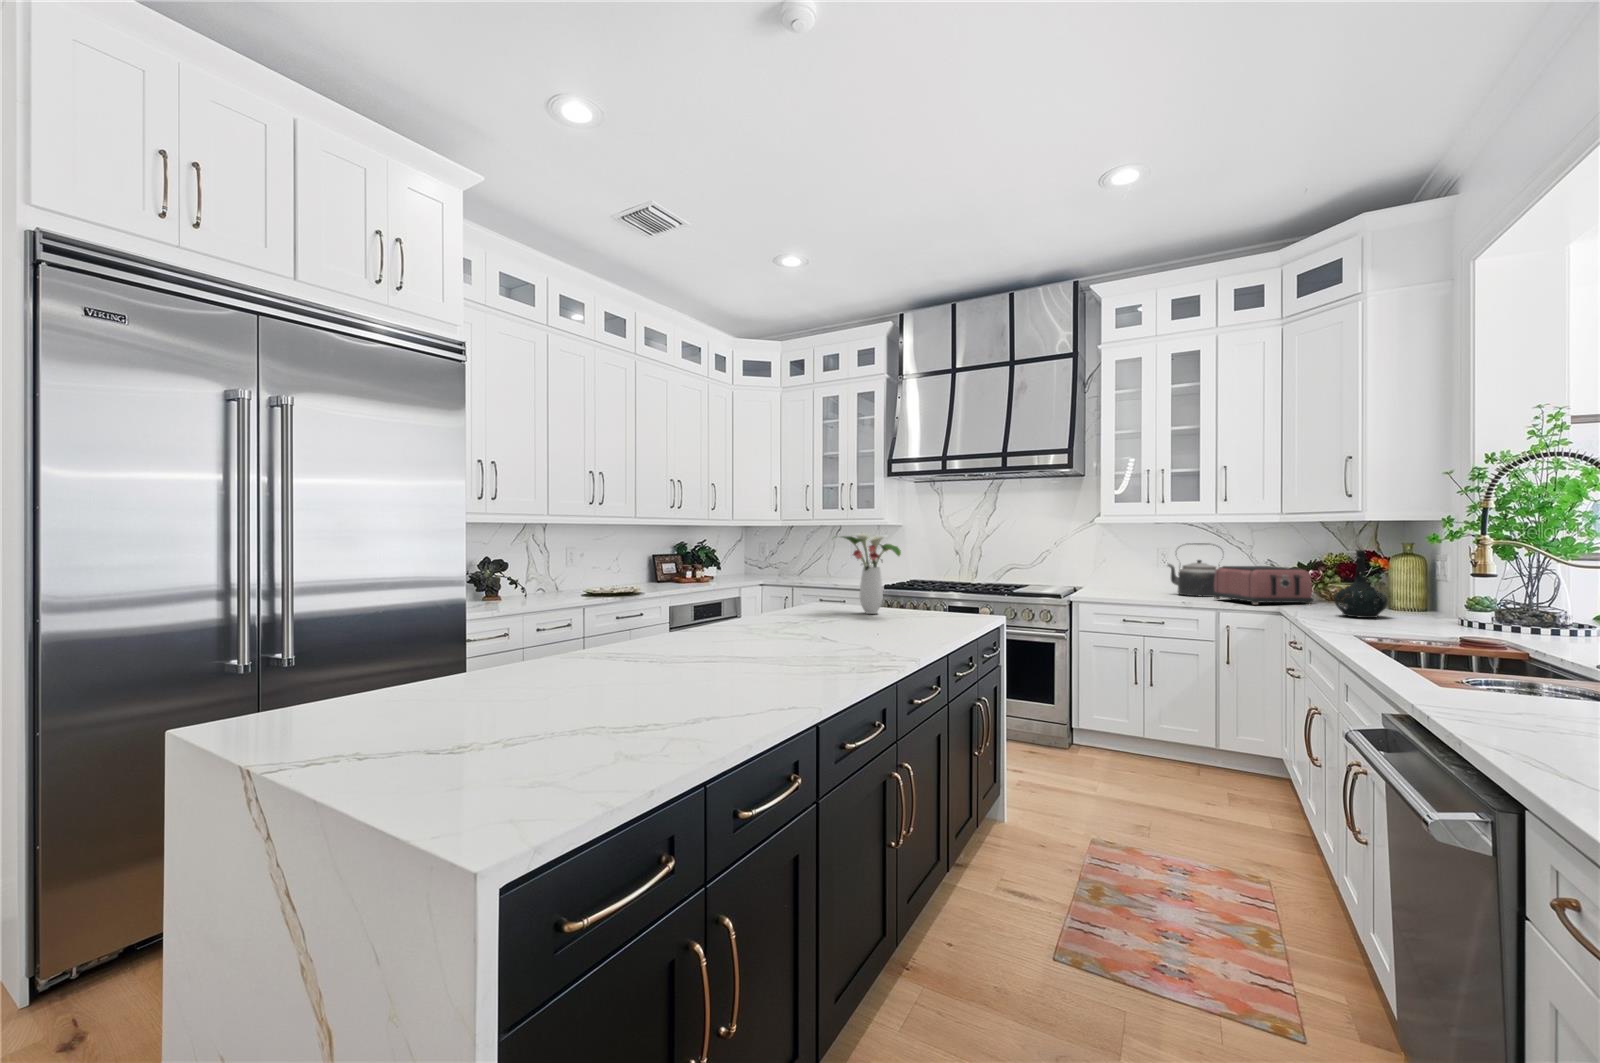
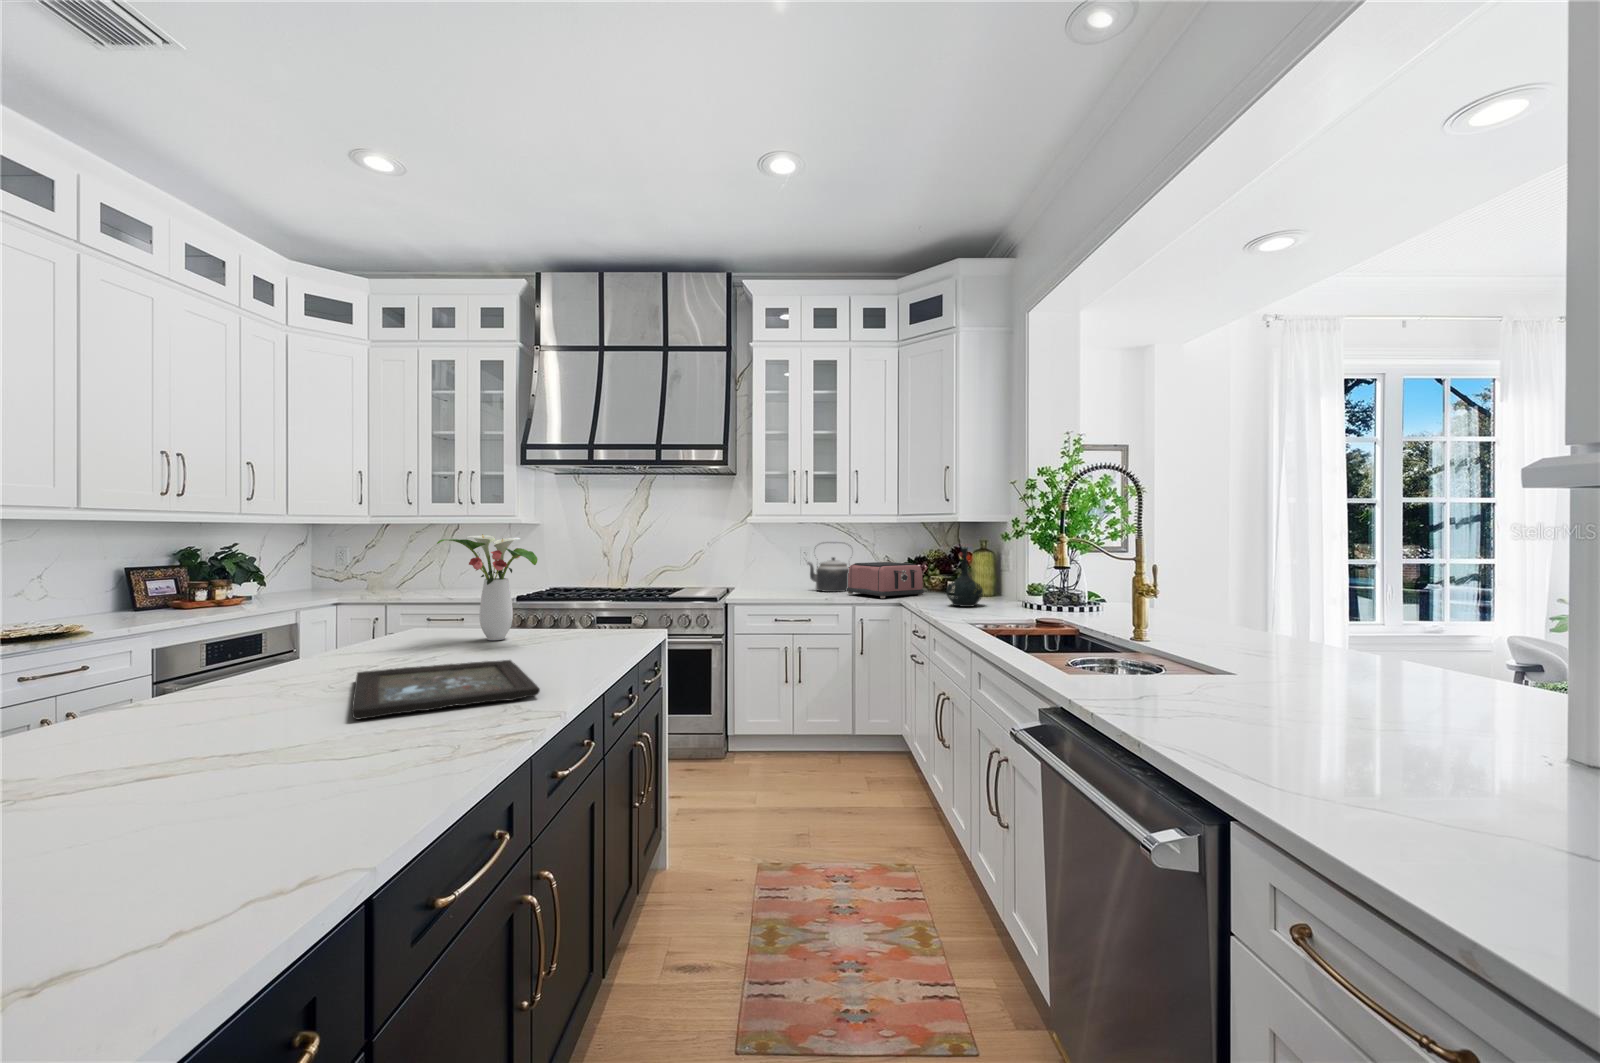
tray: none [787,624,901,648] -> present [352,660,540,719]

